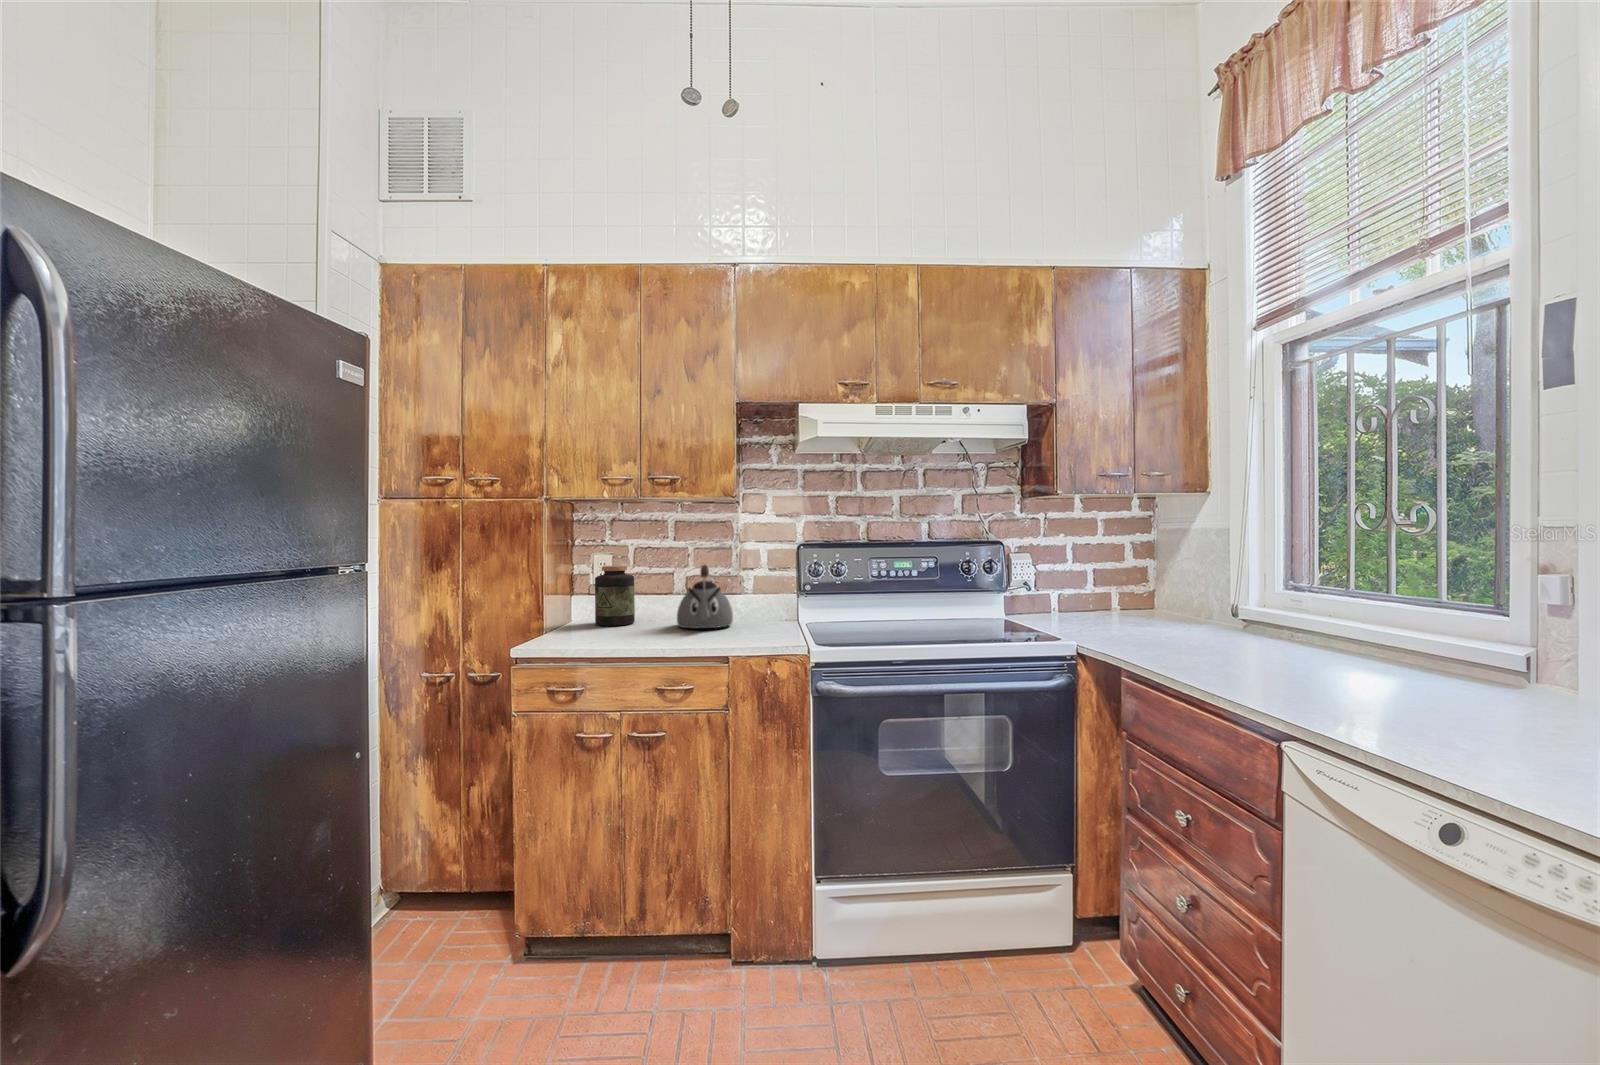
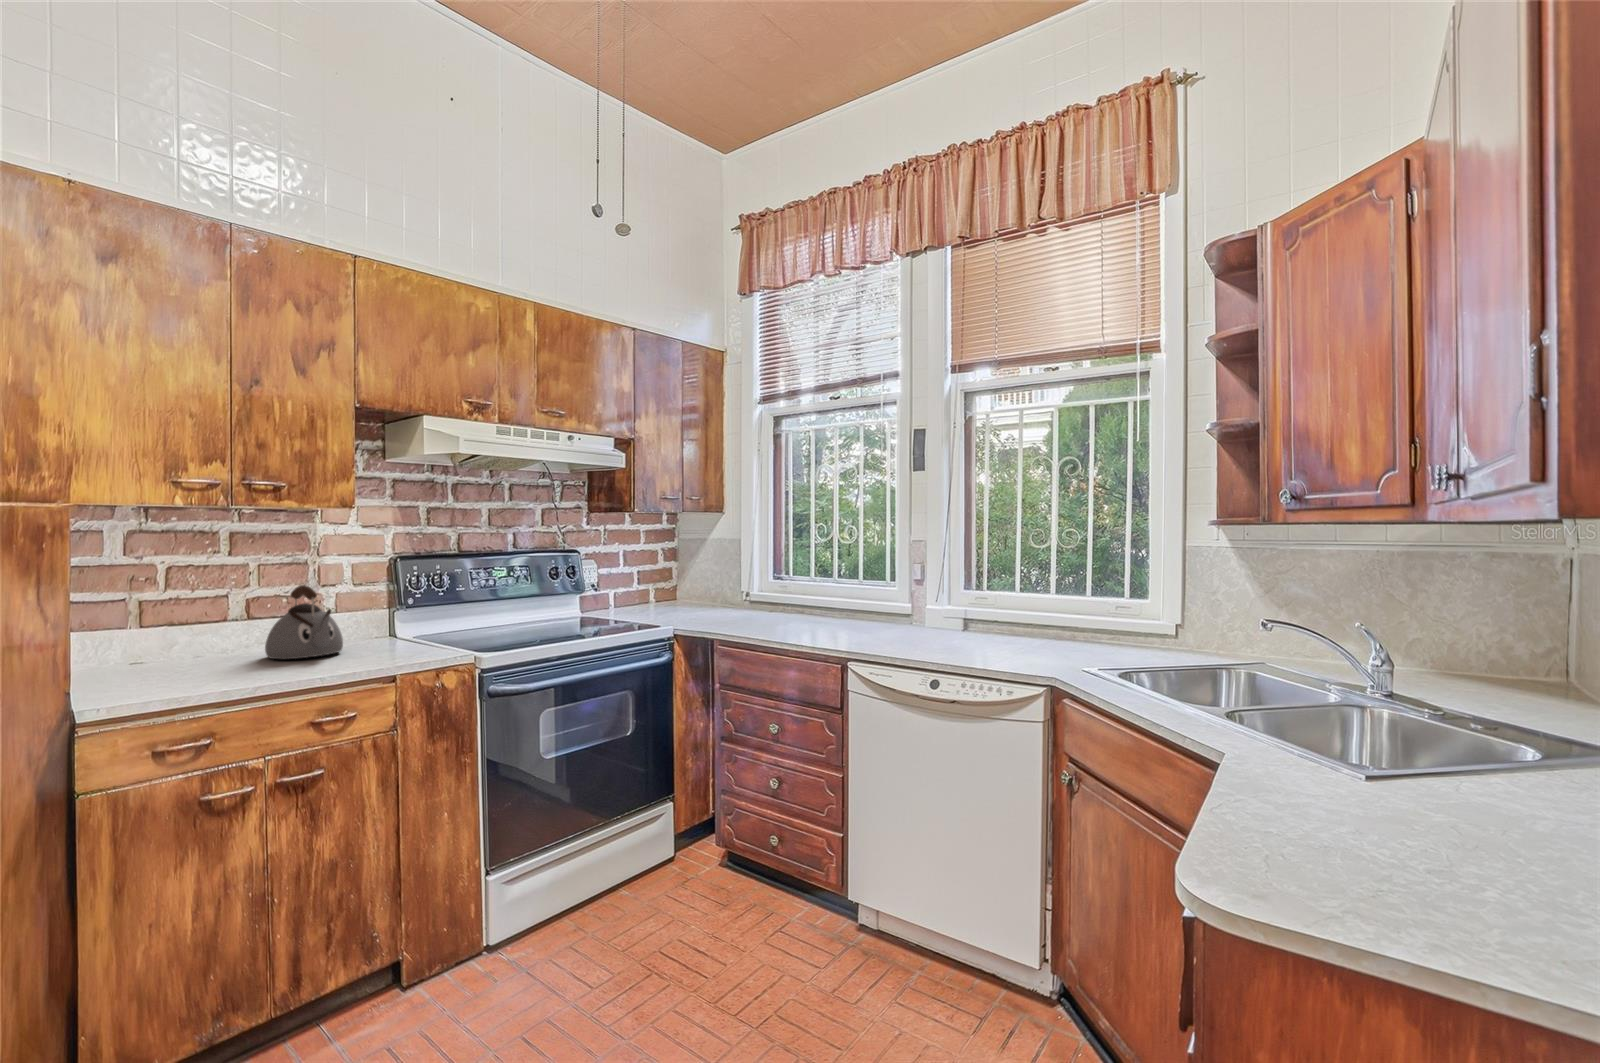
jar: present [595,566,635,626] -> none [122,593,189,674]

